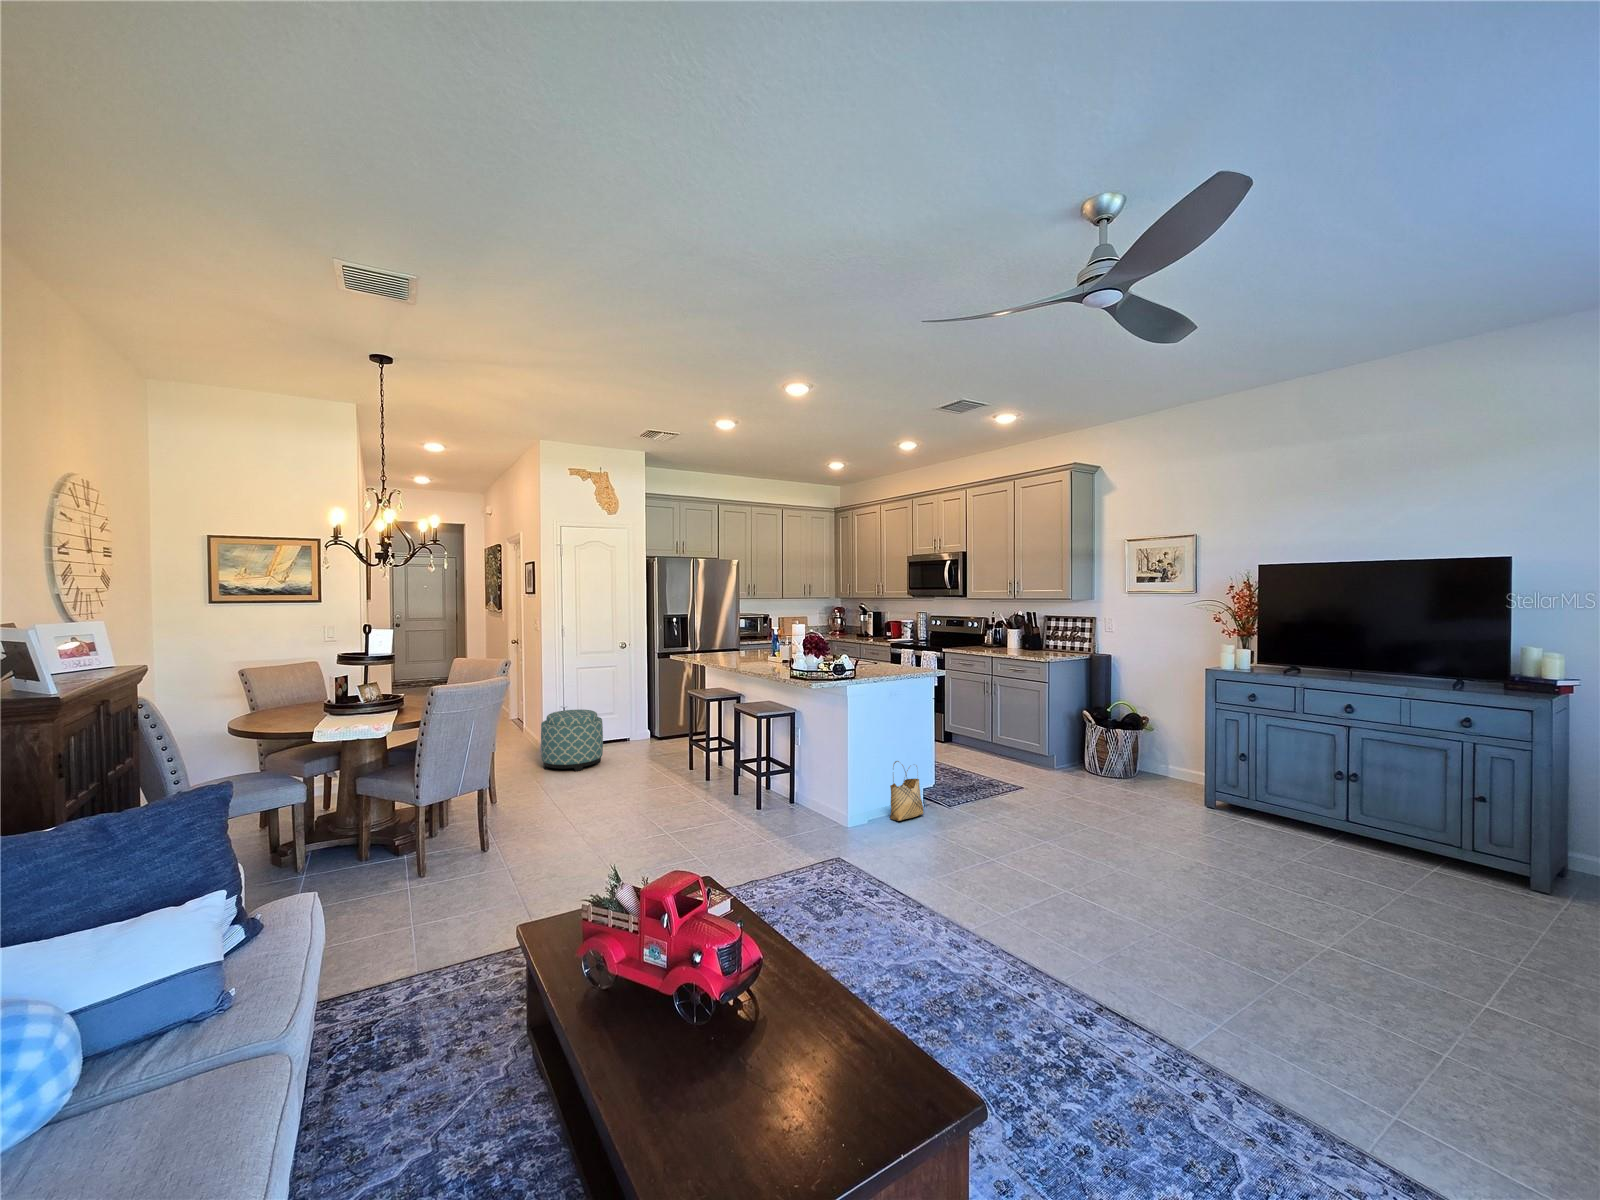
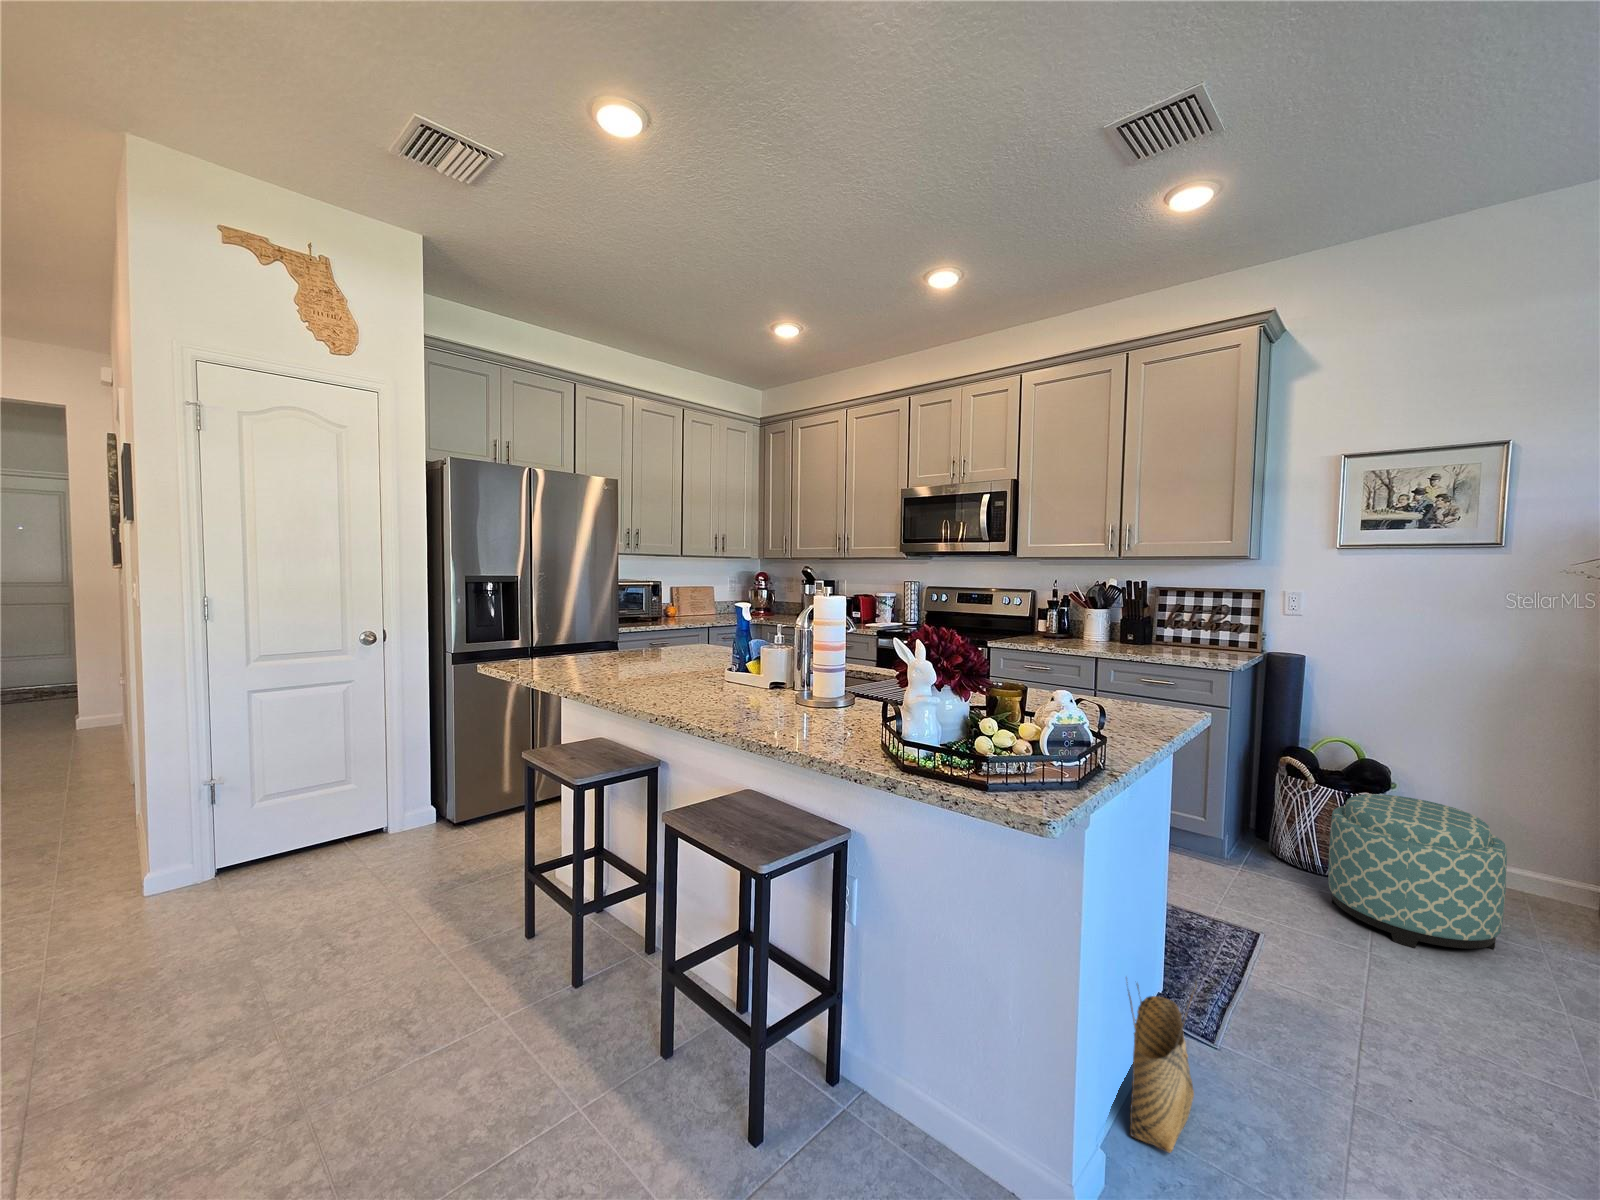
ottoman: present [541,710,603,771] -> present [1328,794,1507,949]

